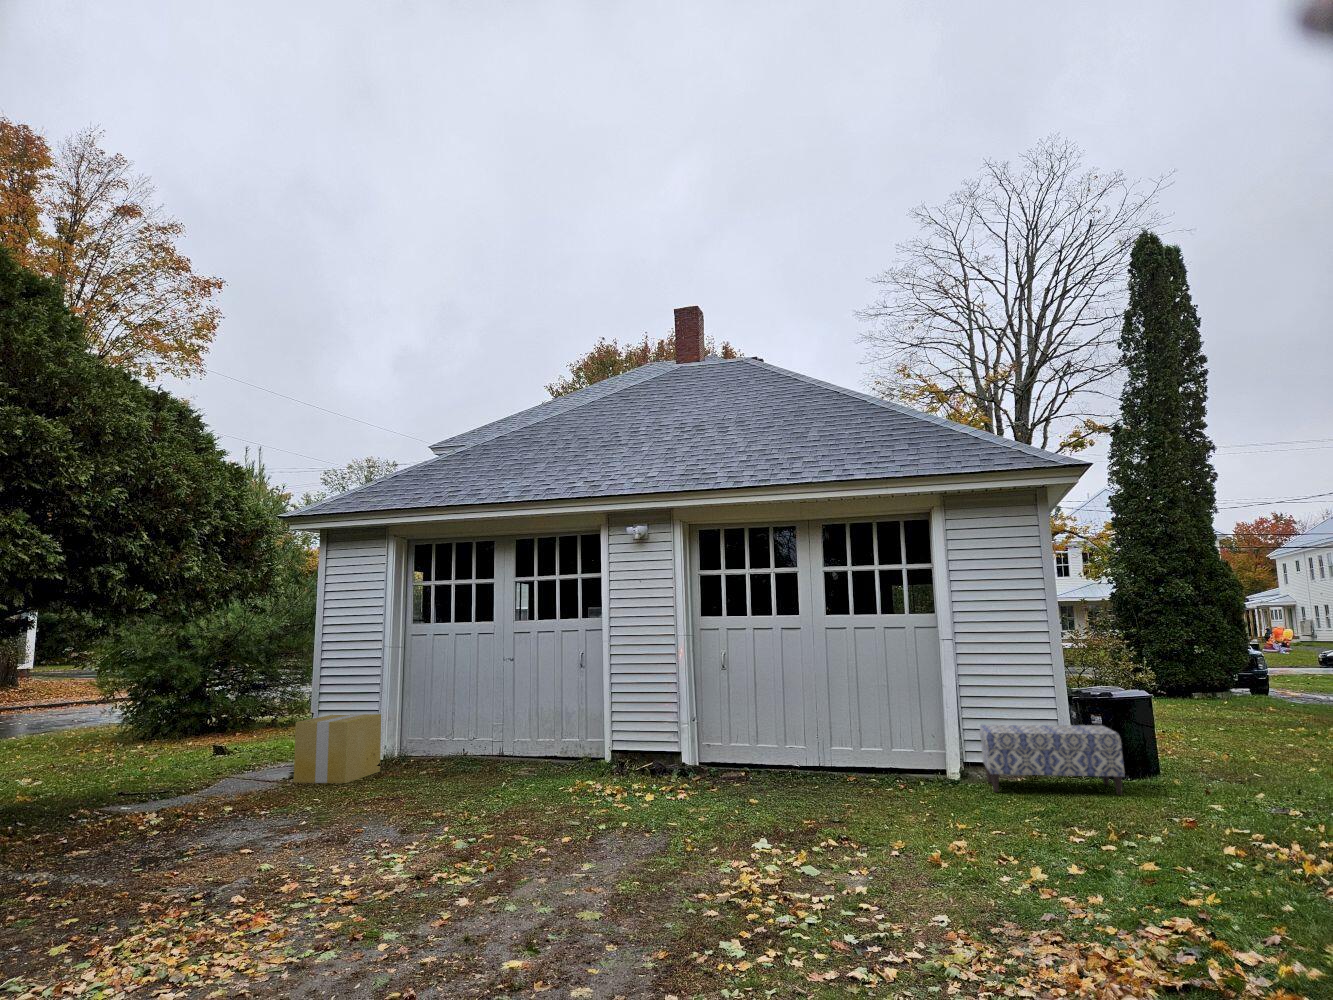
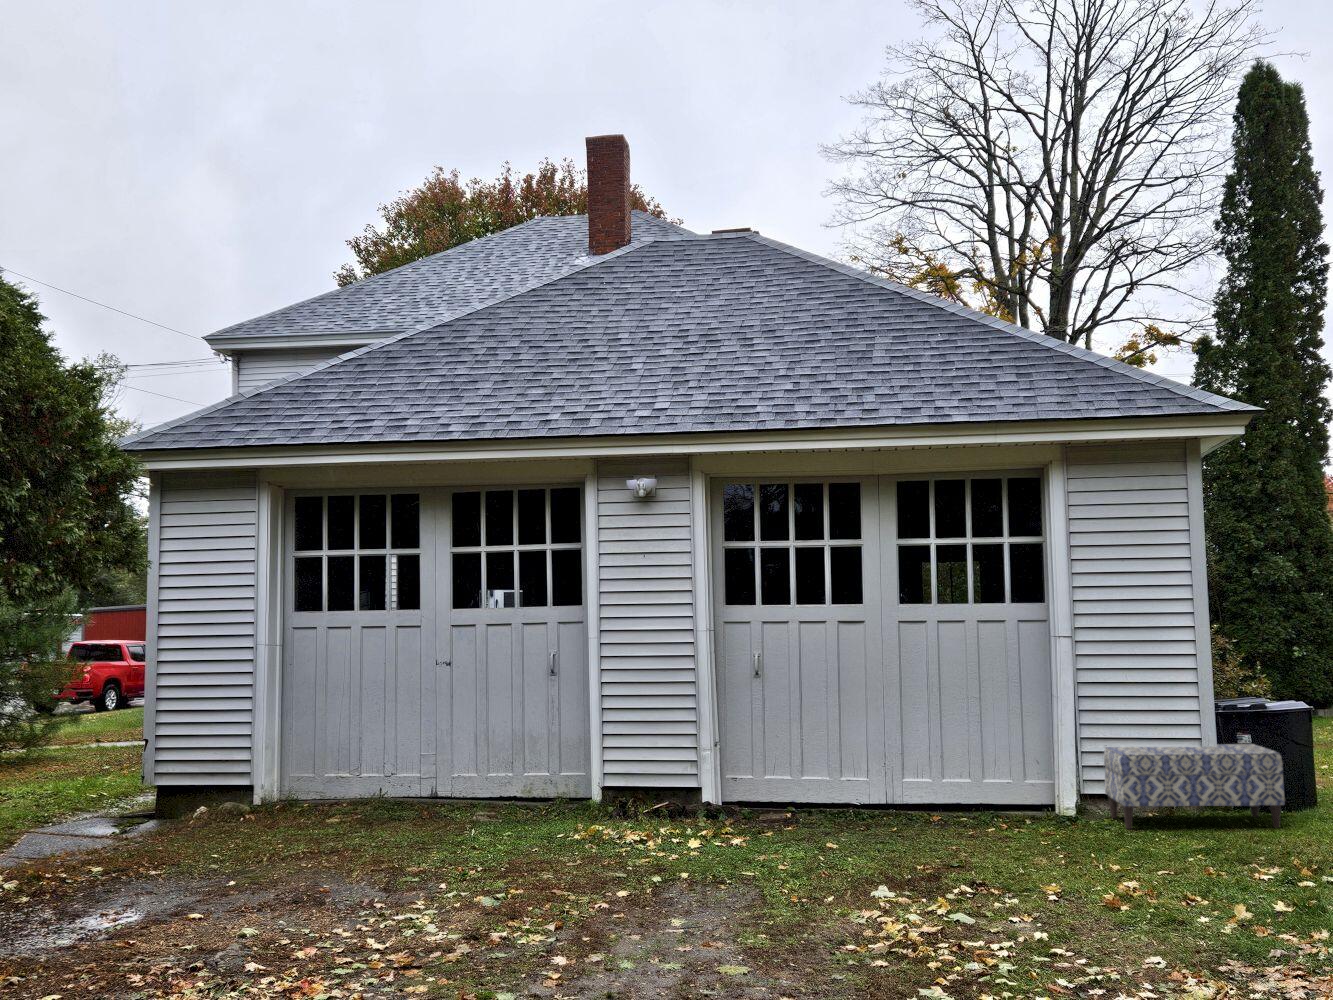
cardboard box: present [294,714,381,783] -> none [124,745,245,846]

